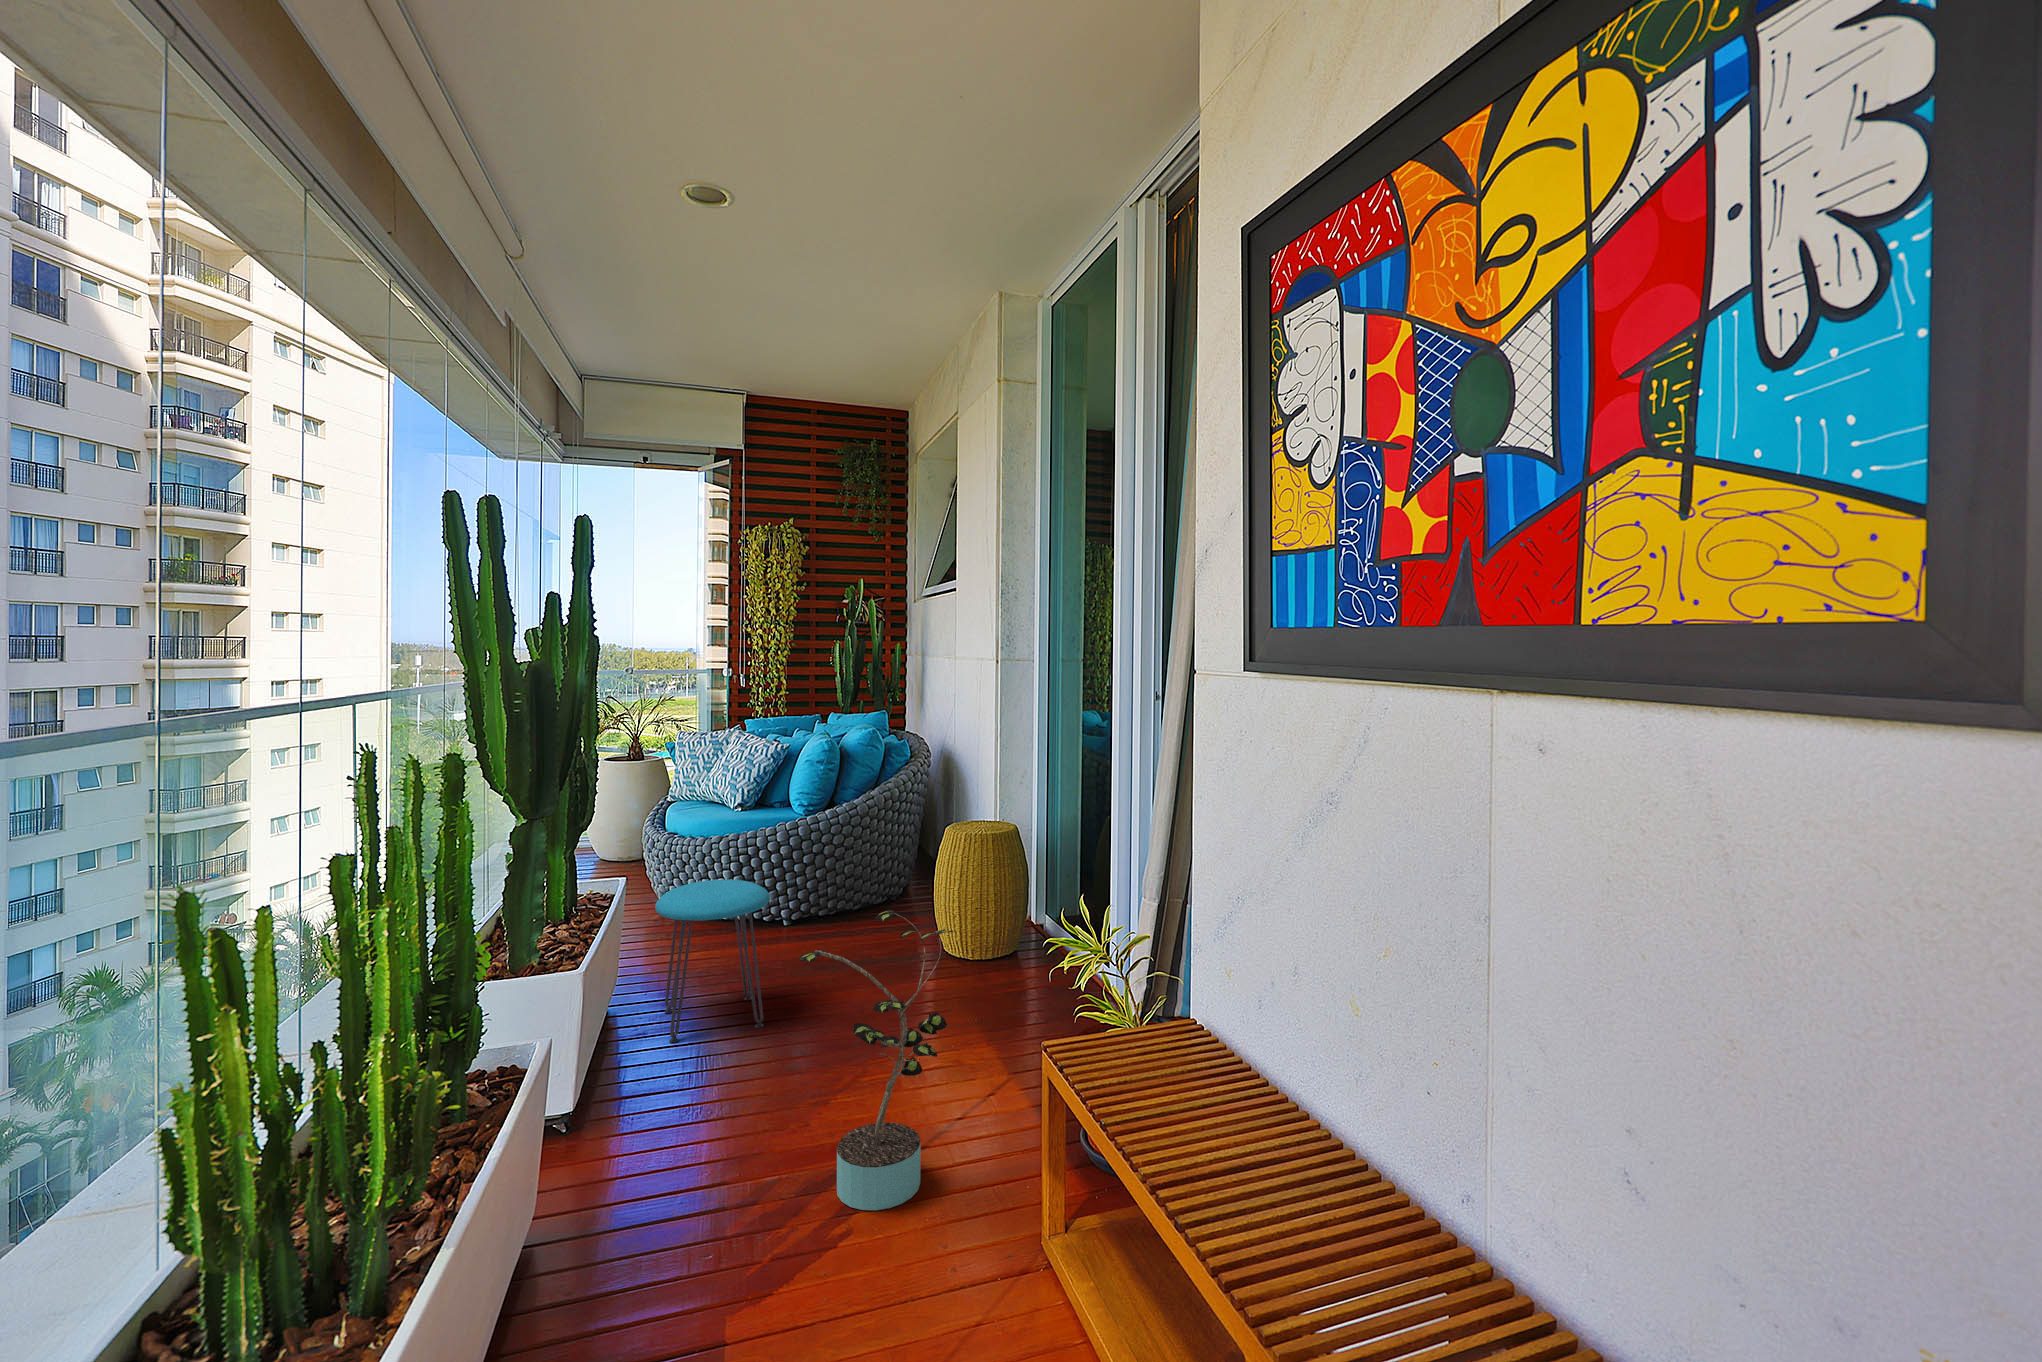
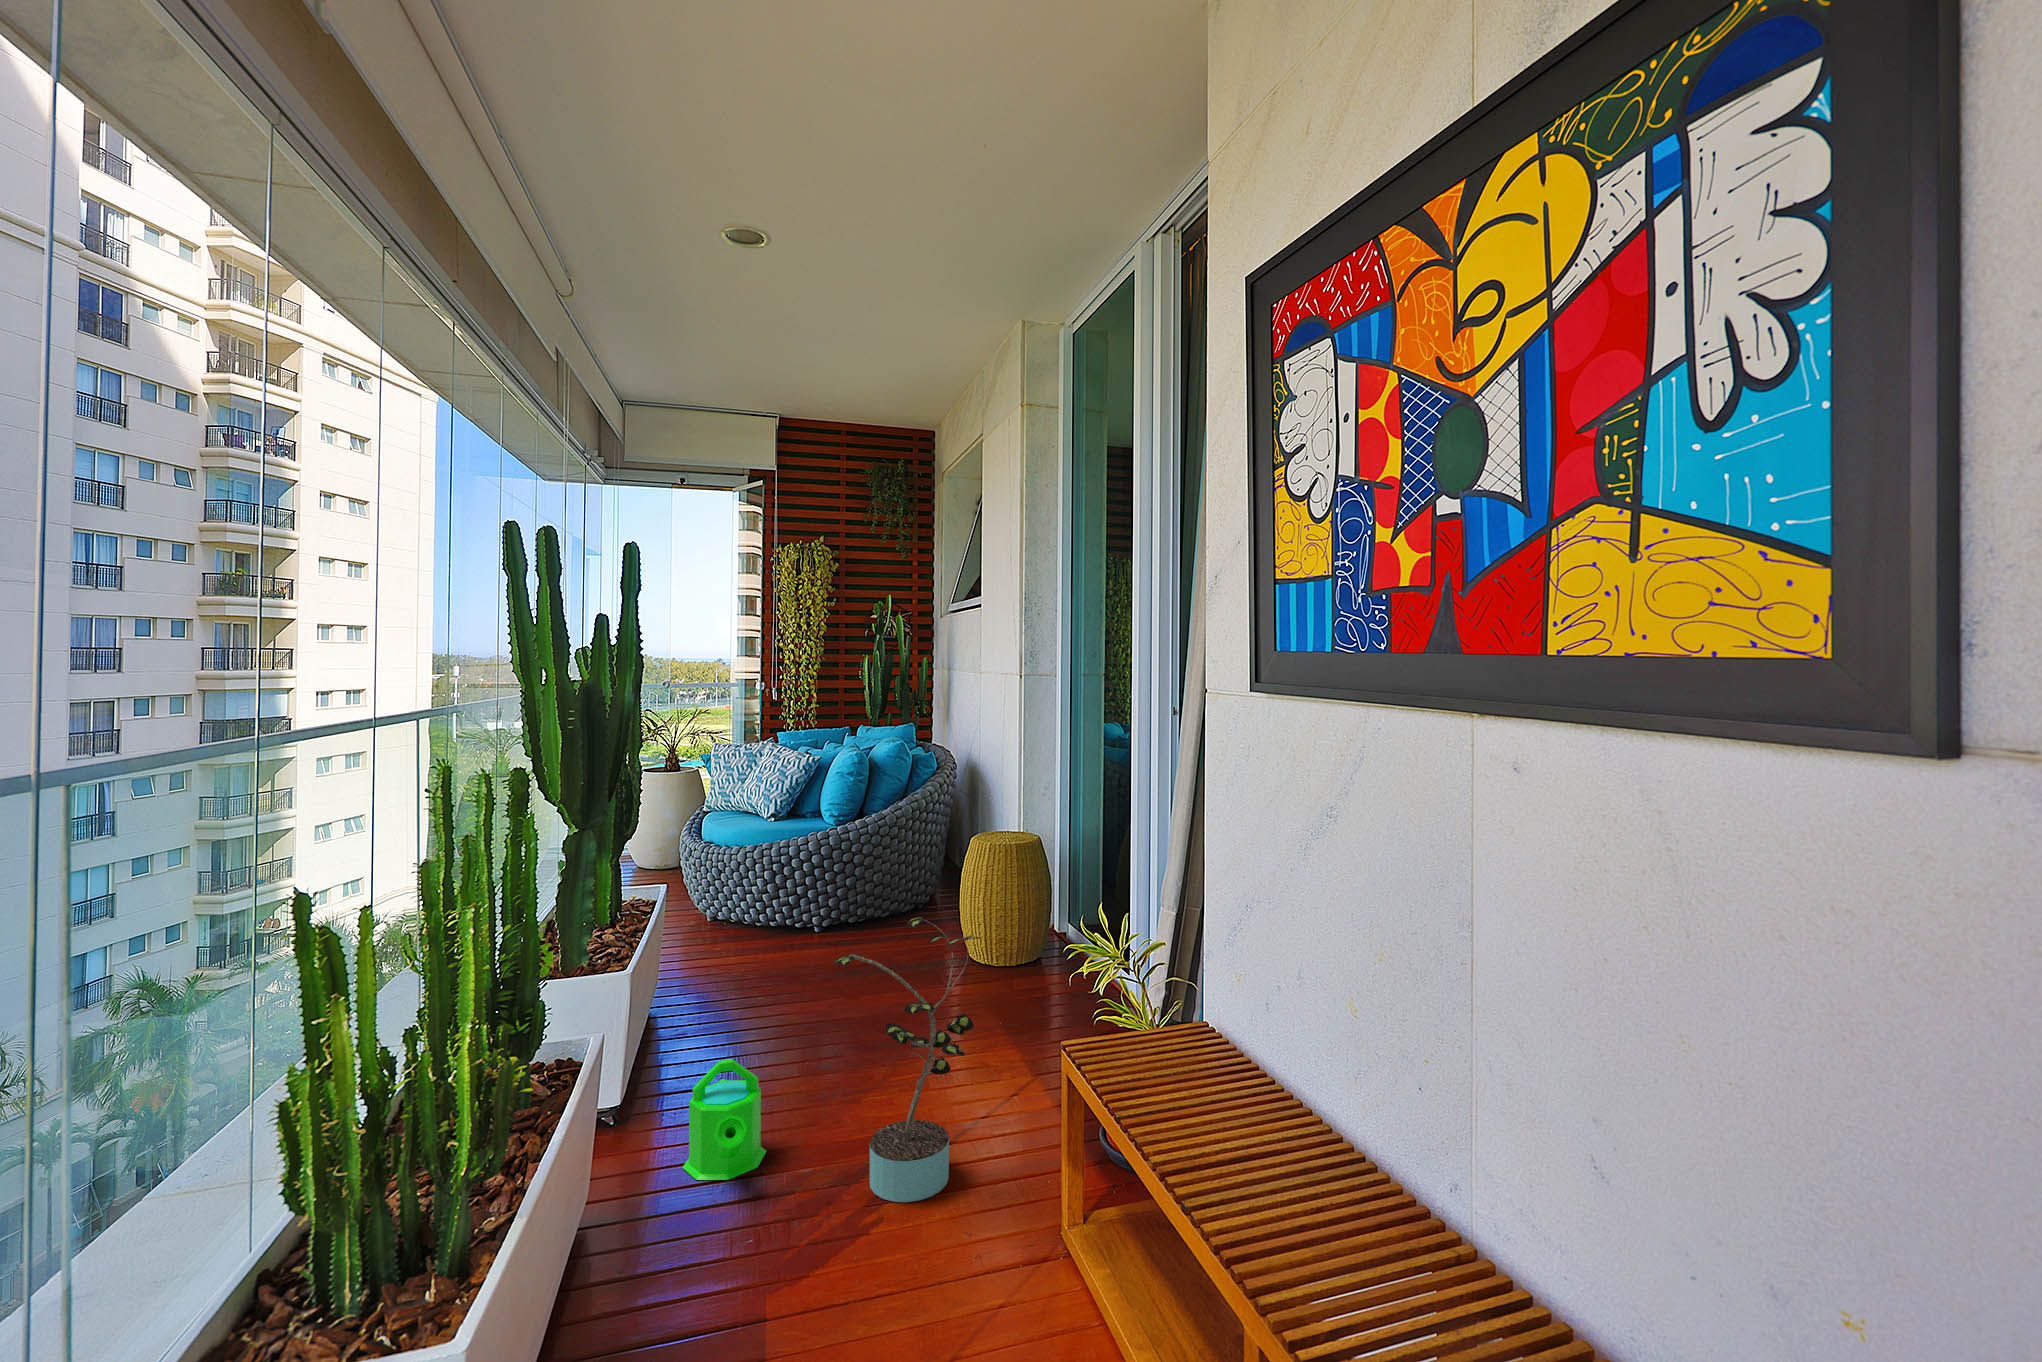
stool: present [655,880,770,1043] -> none [695,888,804,1044]
watering can: none [638,1061,728,1189] -> present [683,1059,766,1180]

